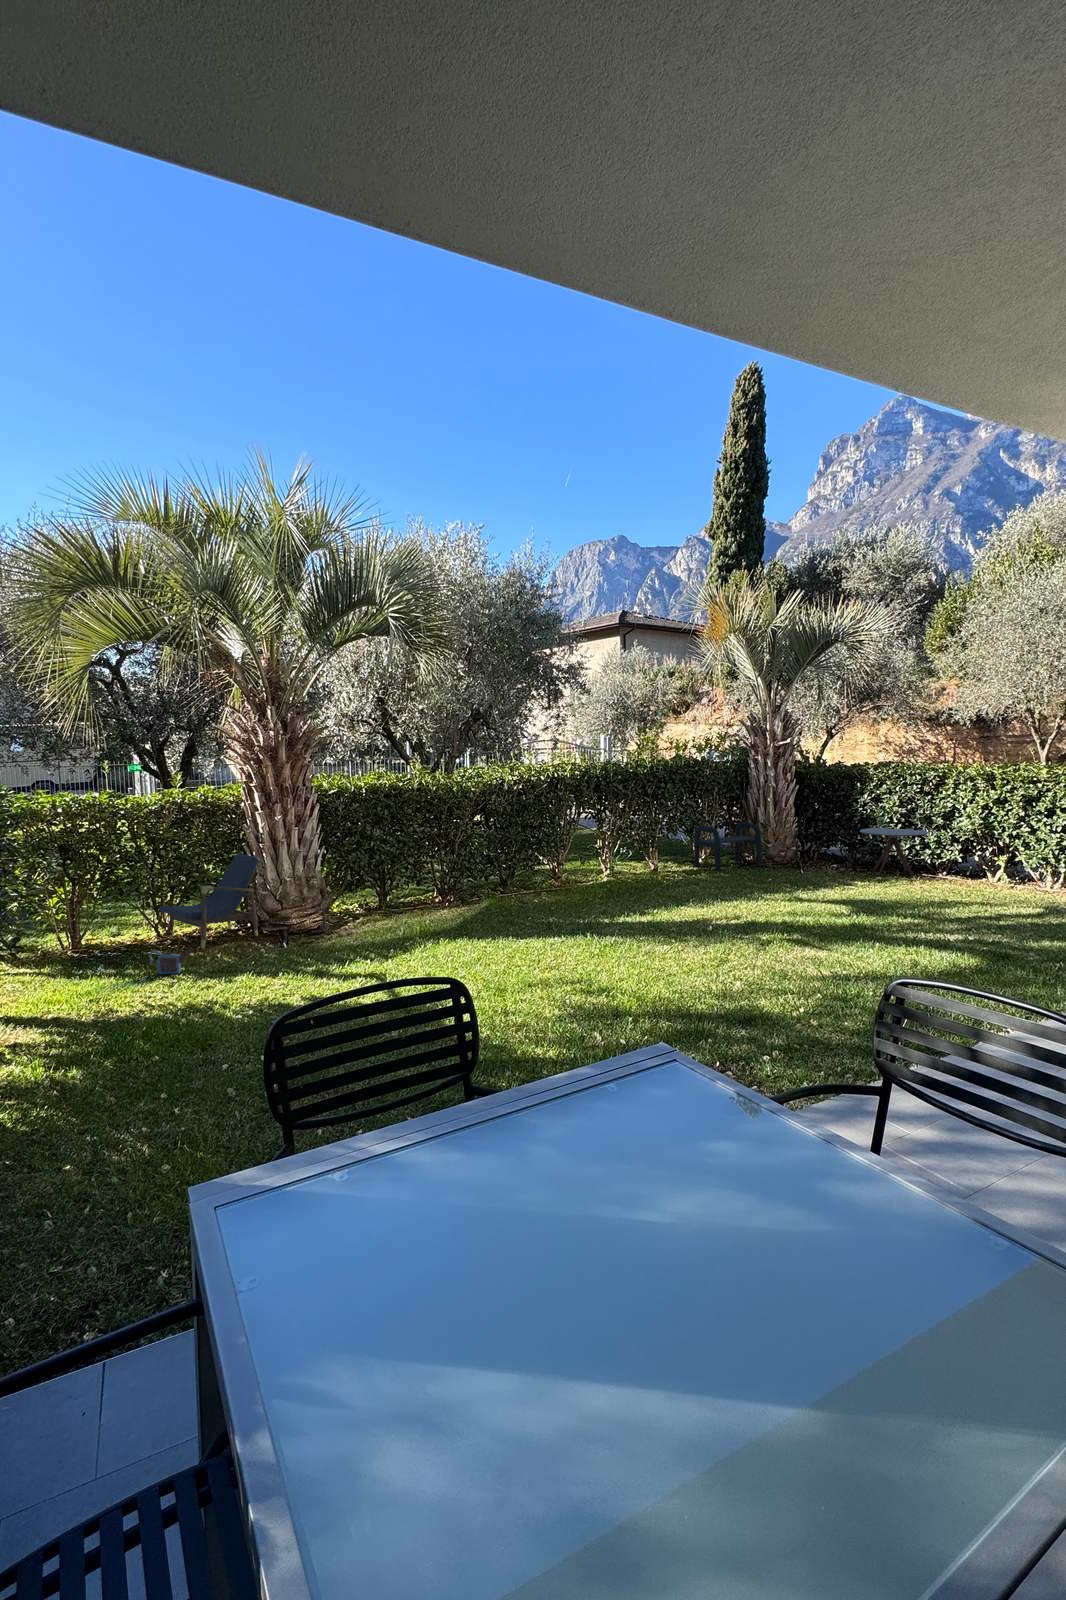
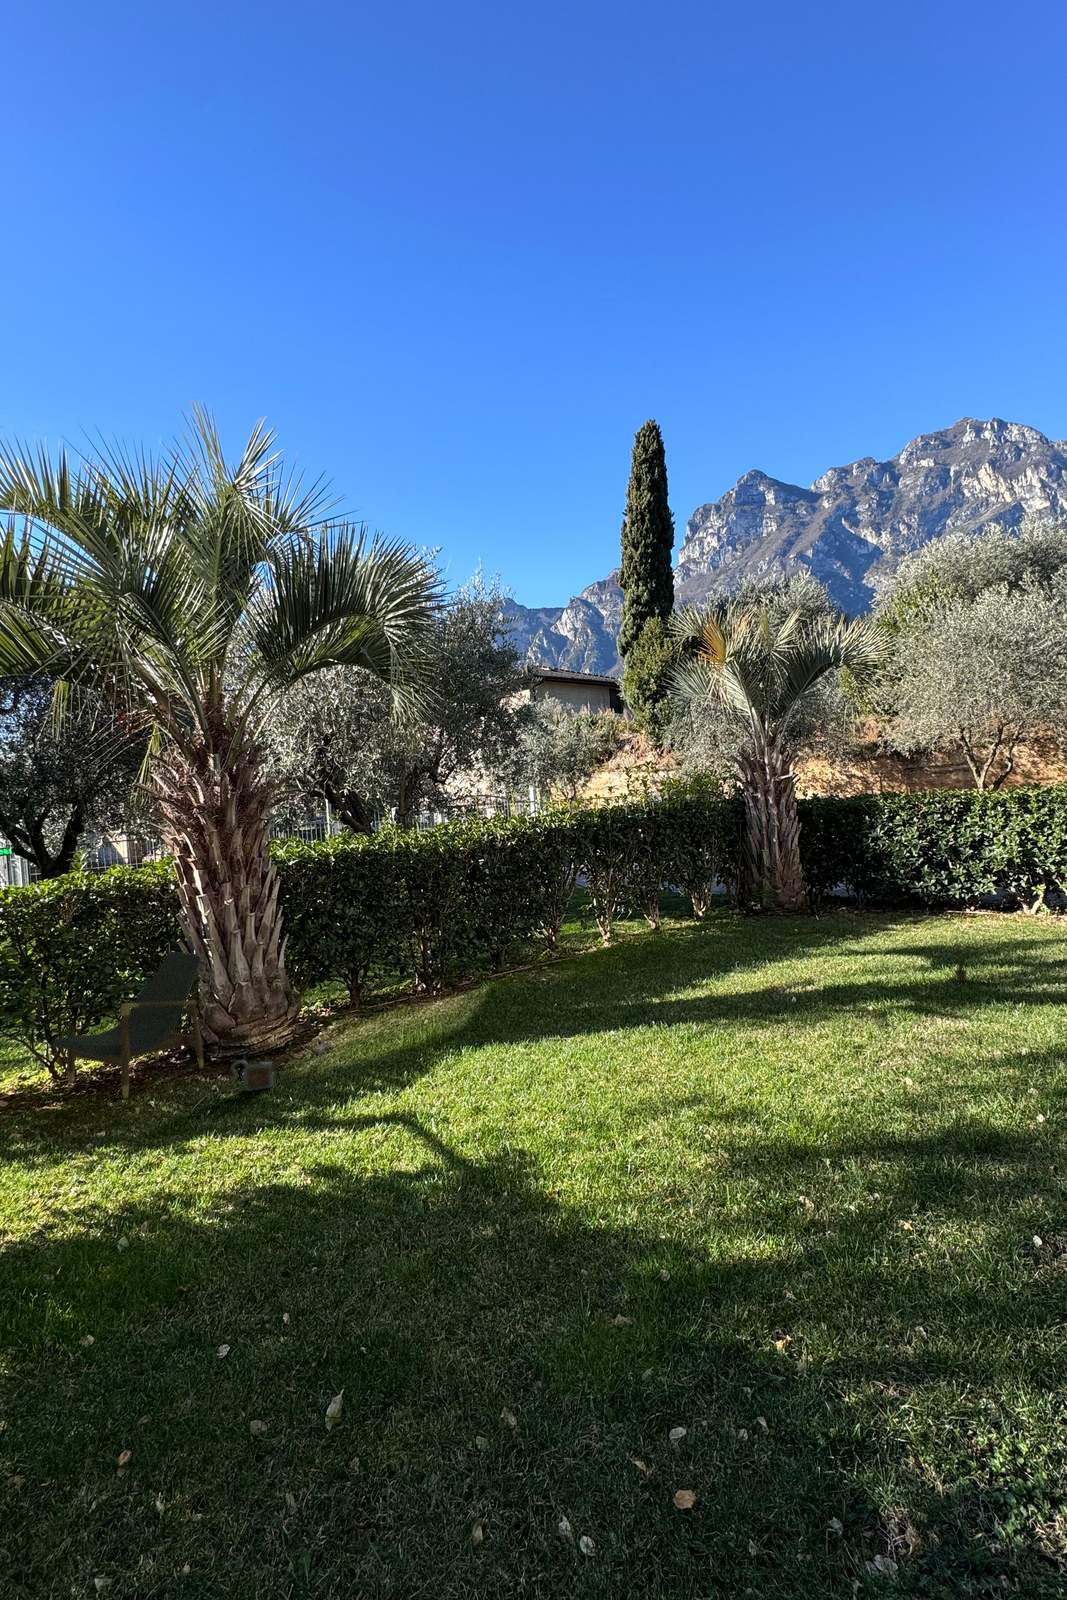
bench: present [694,822,762,871] -> none [697,868,772,926]
round table: present [860,828,928,876] -> none [878,863,954,917]
decorative plant: present [312,898,333,933] -> present [946,940,971,981]
watering can: present [149,950,192,974] -> present [231,1055,287,1091]

